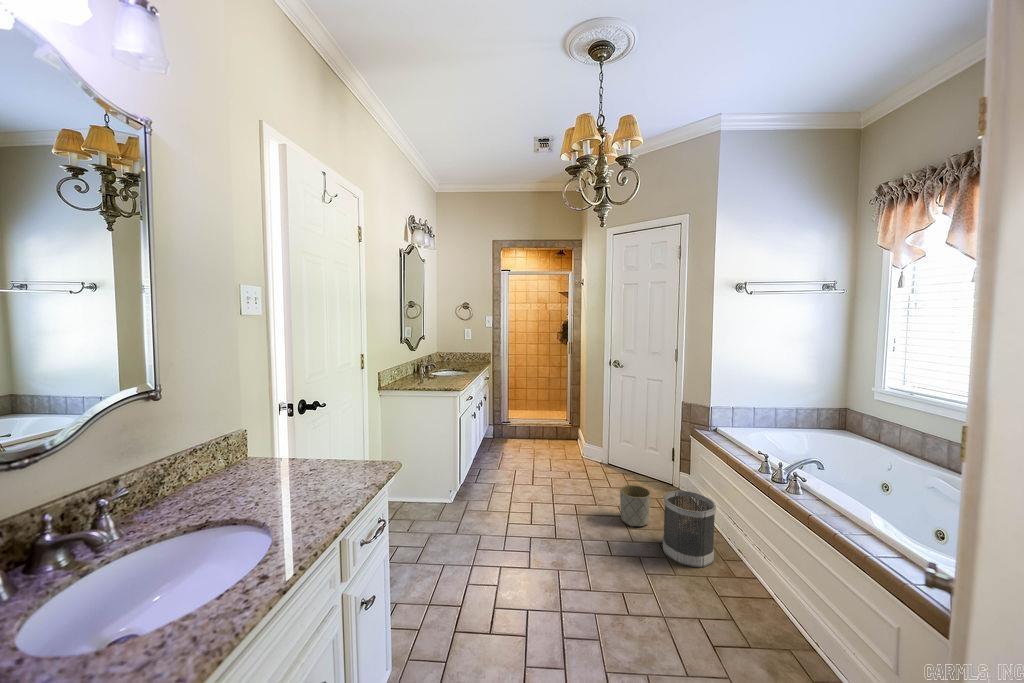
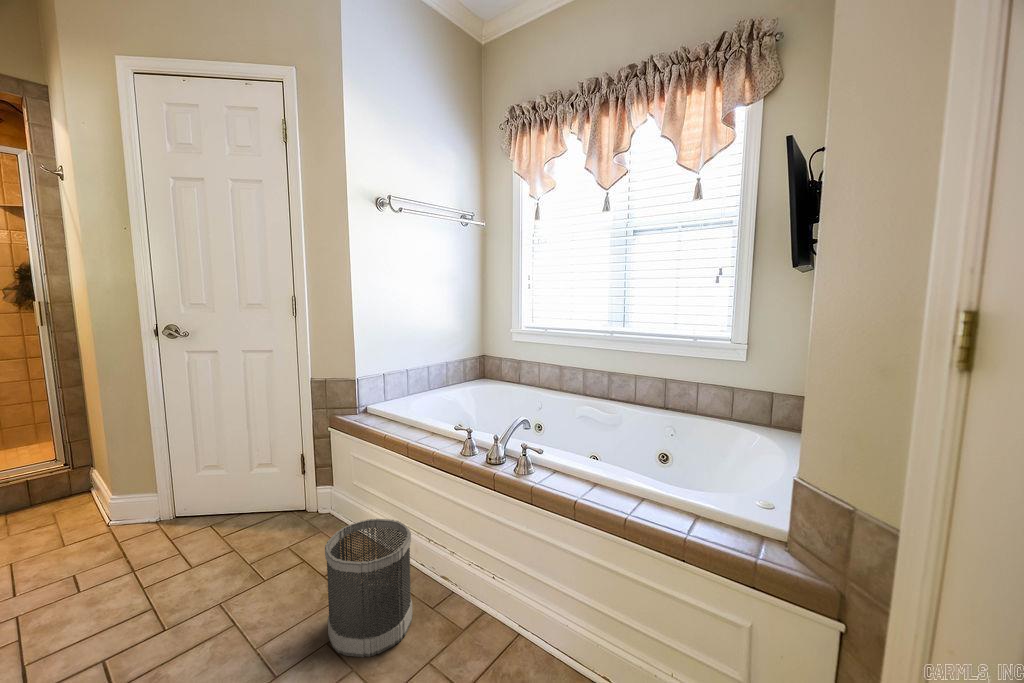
planter: present [620,485,651,527] -> none [223,545,289,634]

